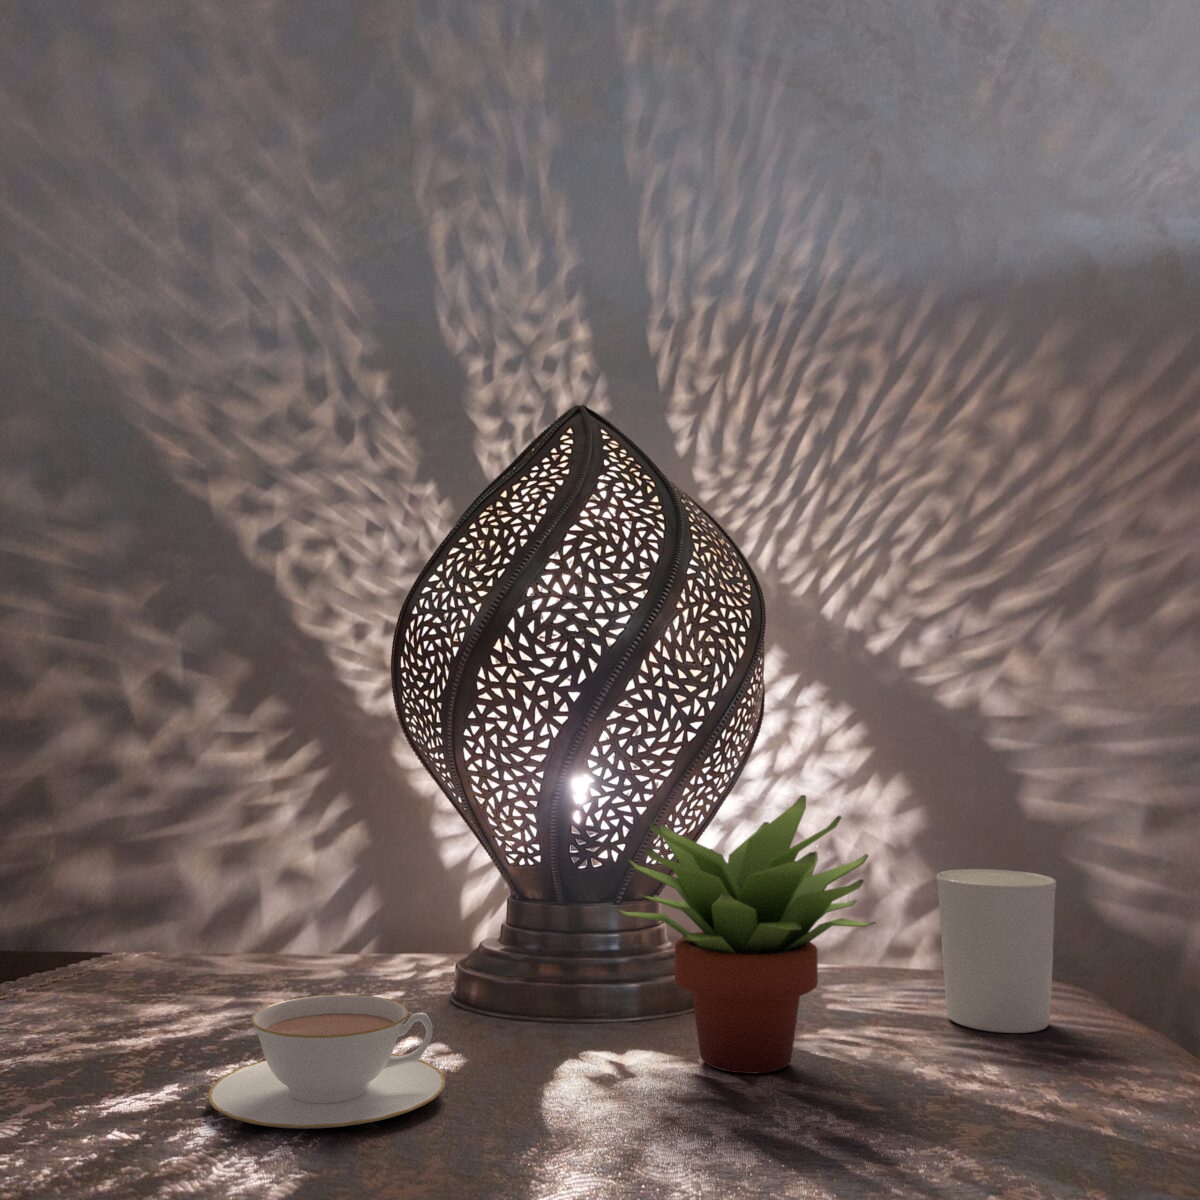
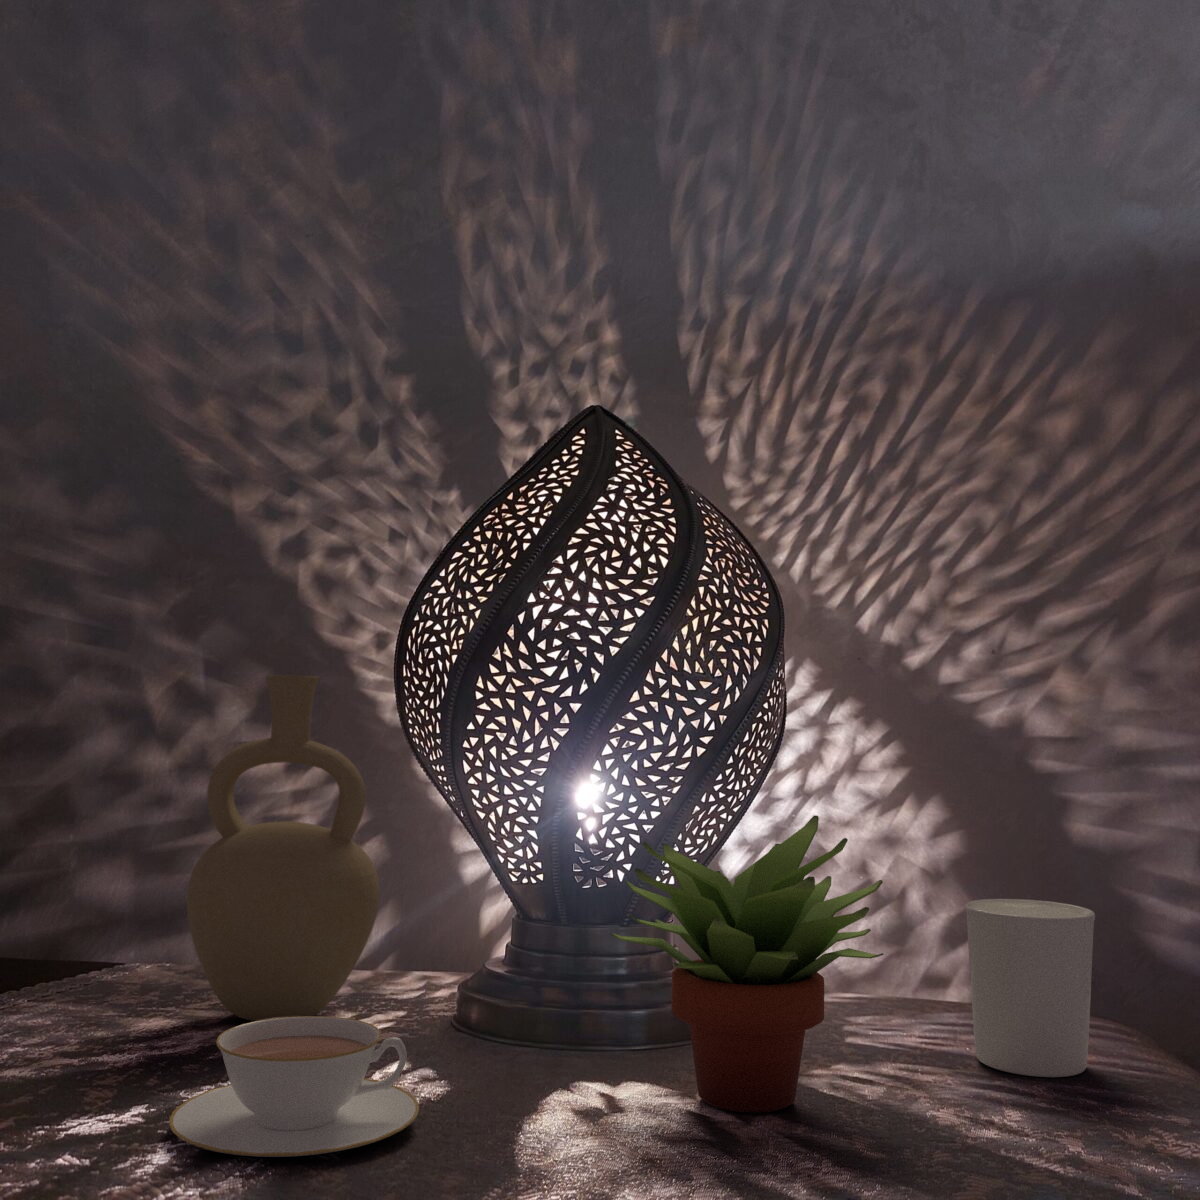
vase: none [190,668,376,1004] -> present [187,675,380,1021]

